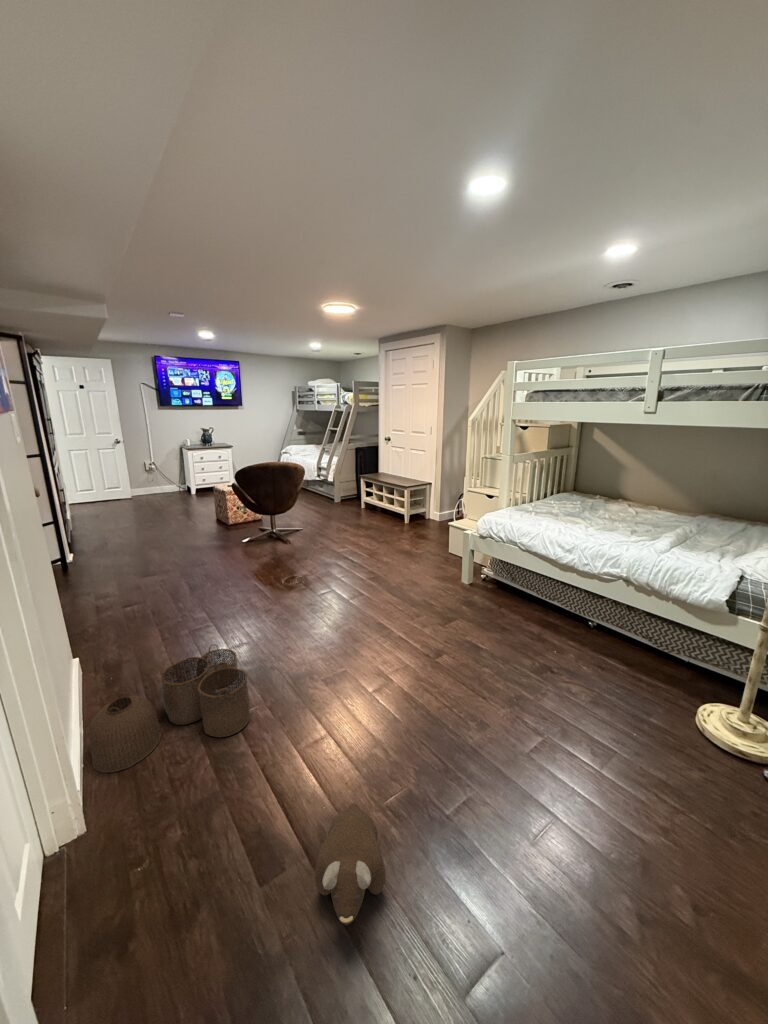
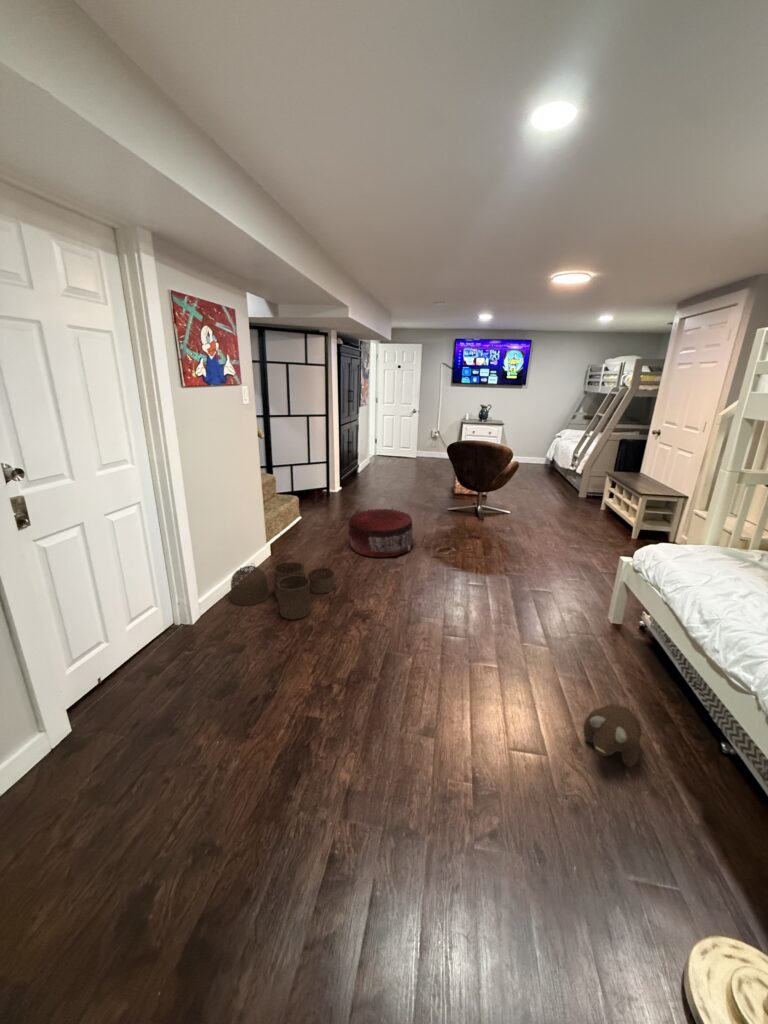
pouf: none [177,554,266,620] -> present [349,509,413,557]
plush toy: present [315,803,386,925] -> present [583,704,641,766]

